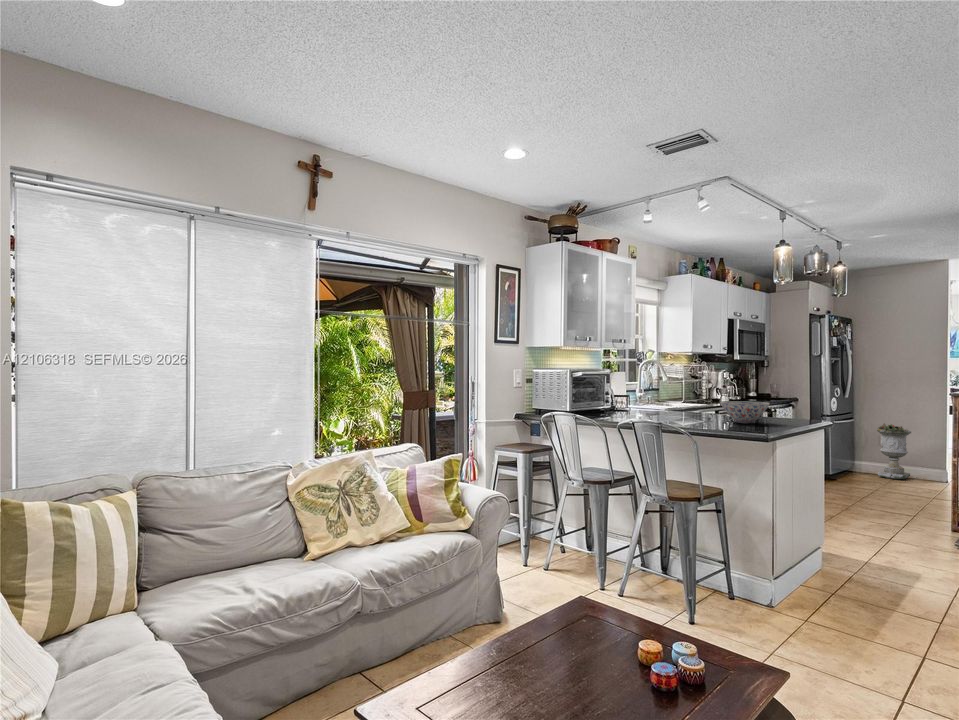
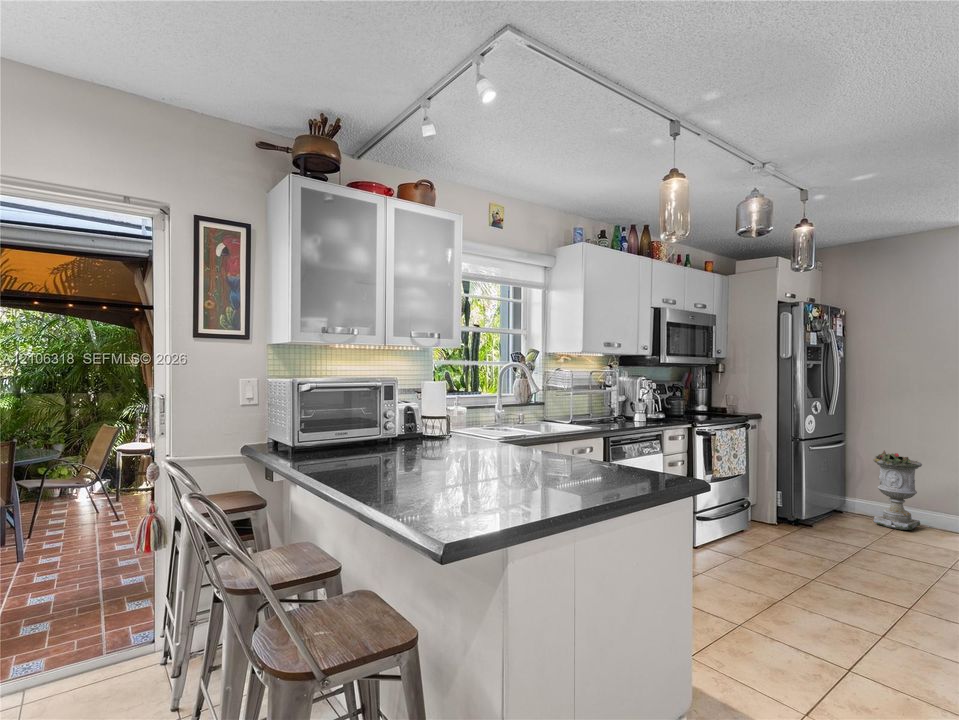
bowl: present [720,401,770,423] -> none [461,448,549,497]

